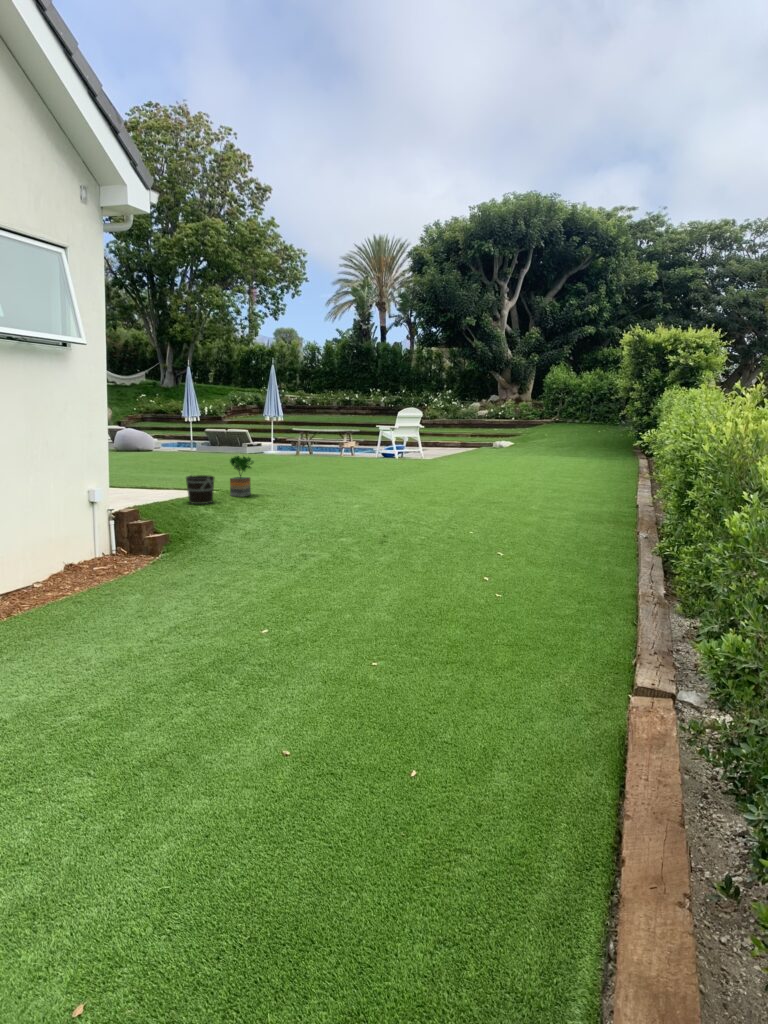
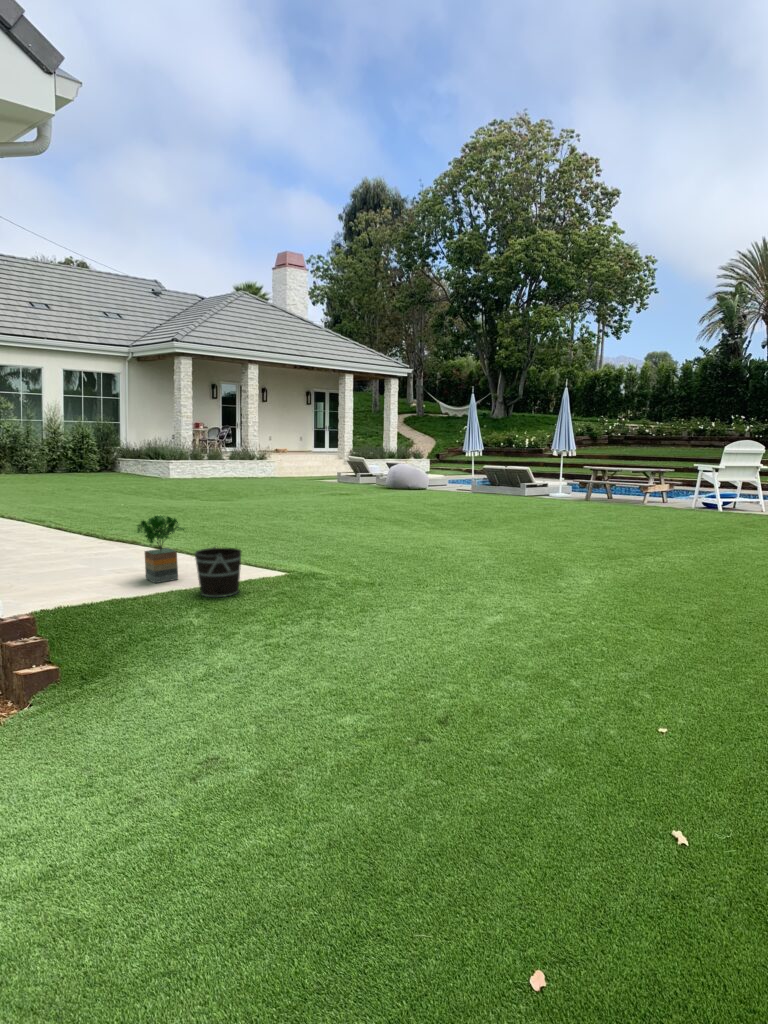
potted tree: present [230,456,254,497] -> present [137,515,184,583]

